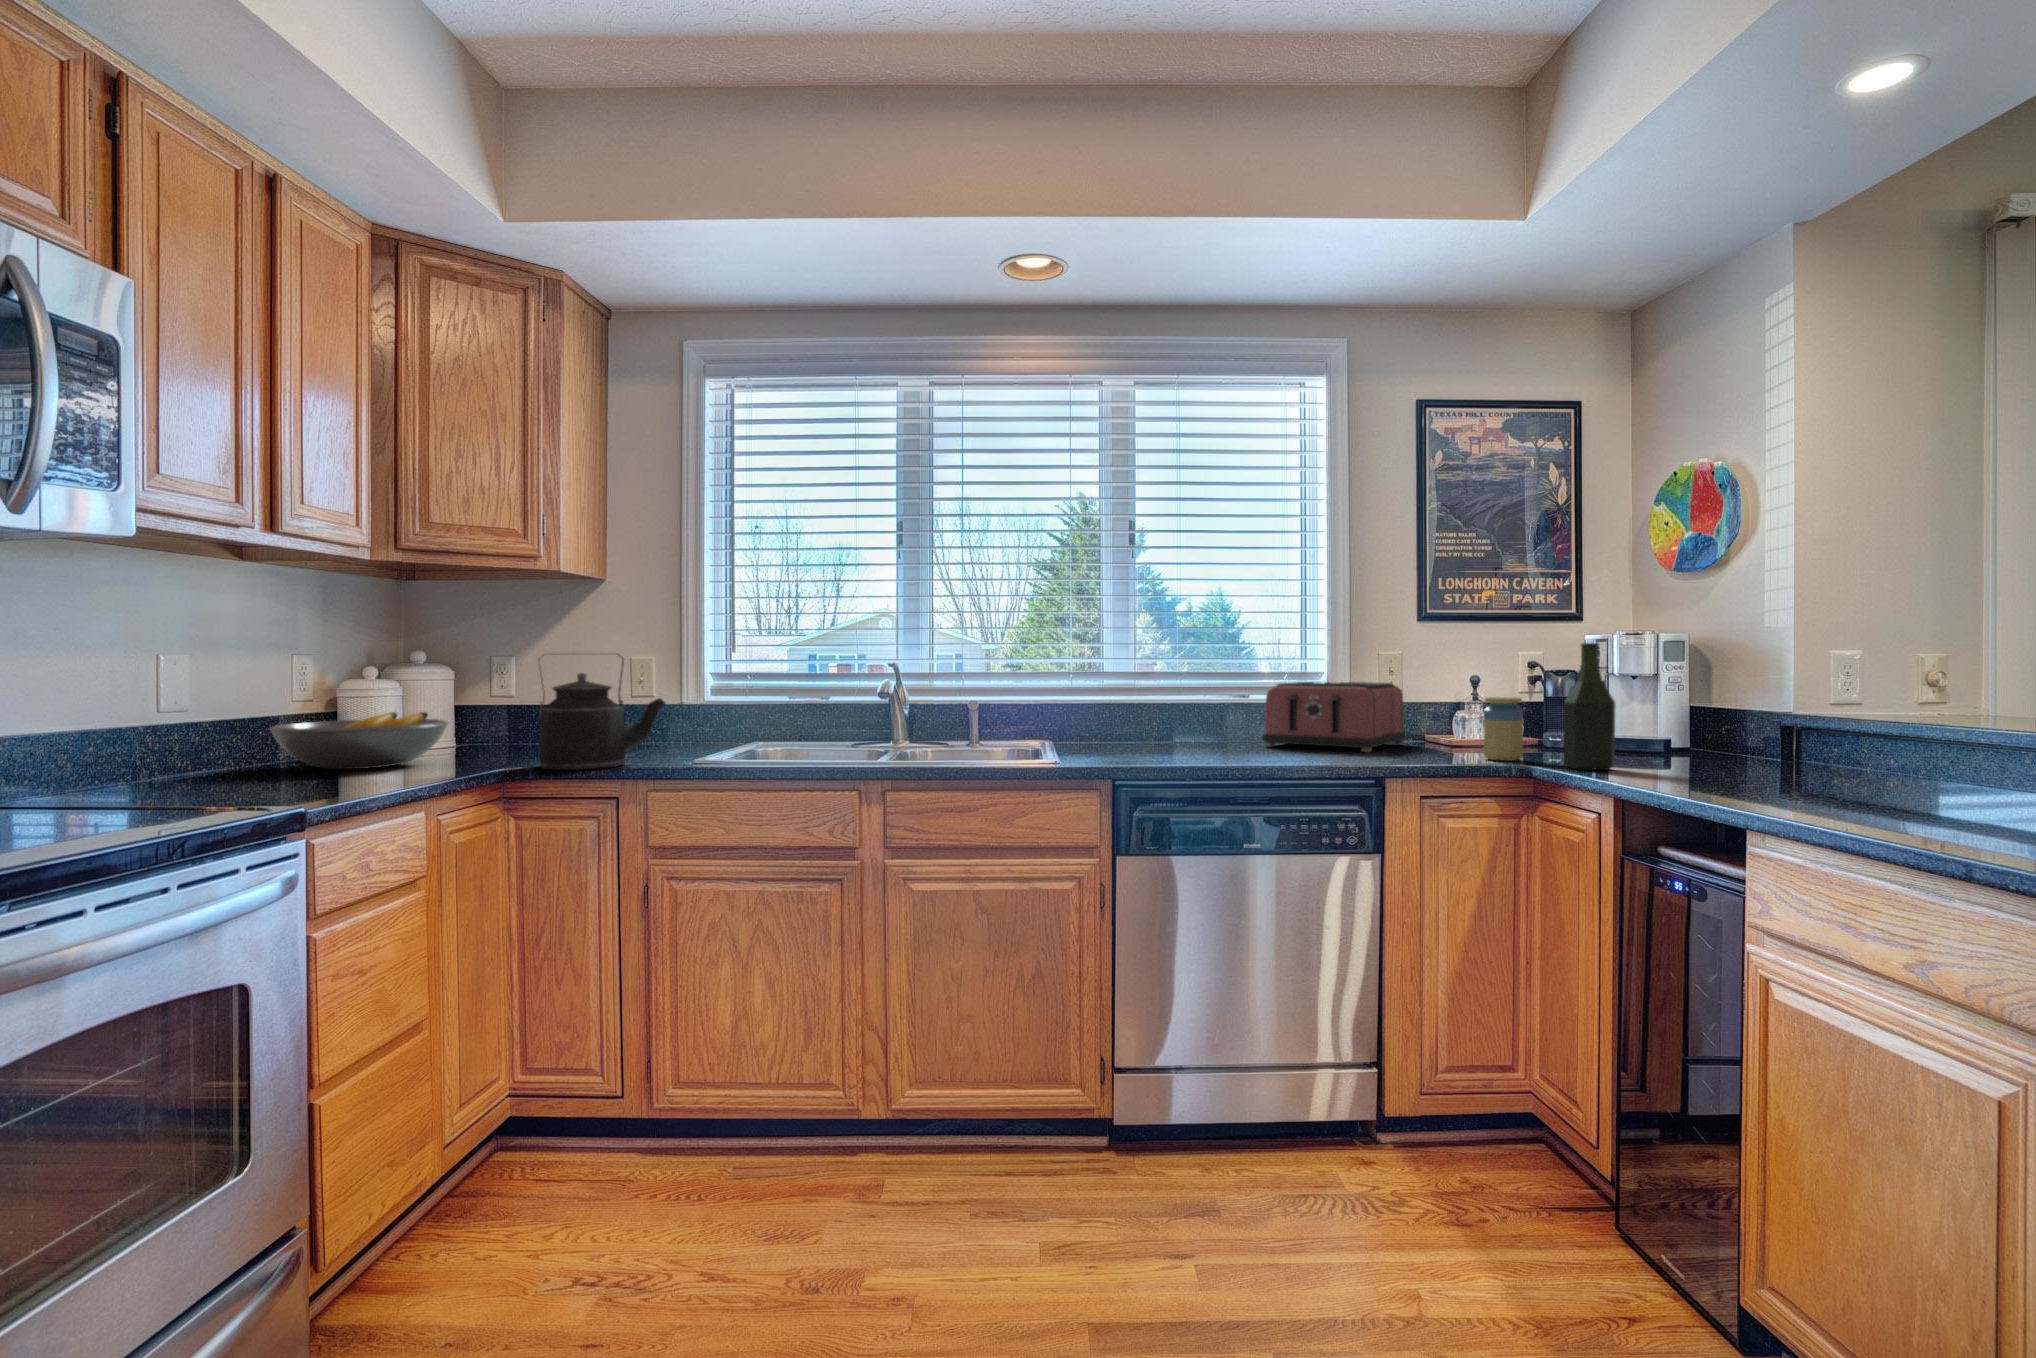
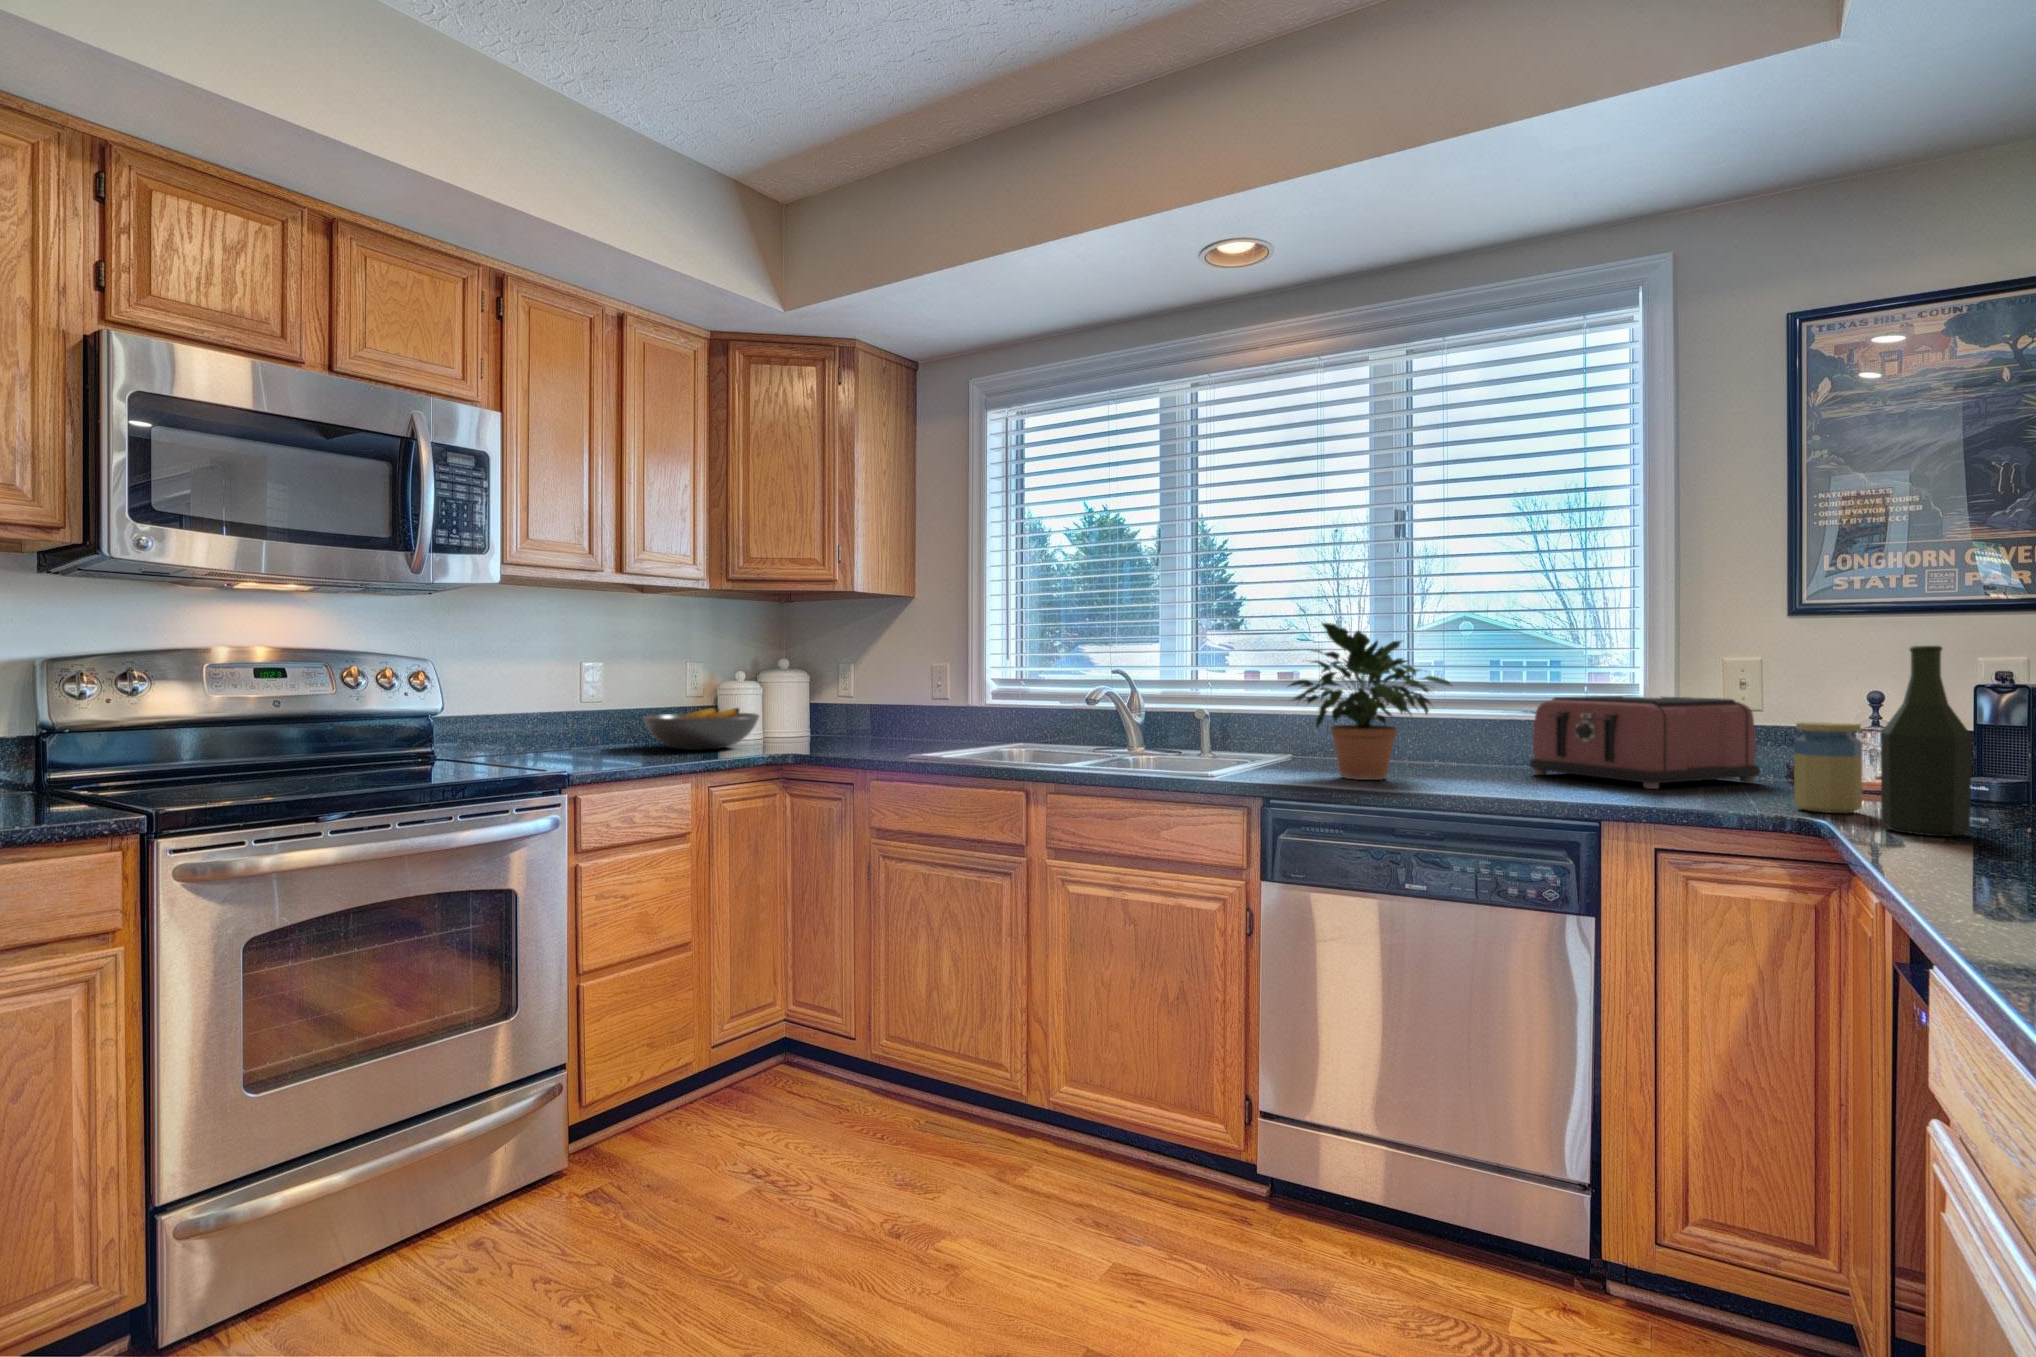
potted plant: none [1102,618,1252,758] -> present [1288,623,1451,780]
kettle: present [539,654,666,770] -> none [795,662,896,759]

